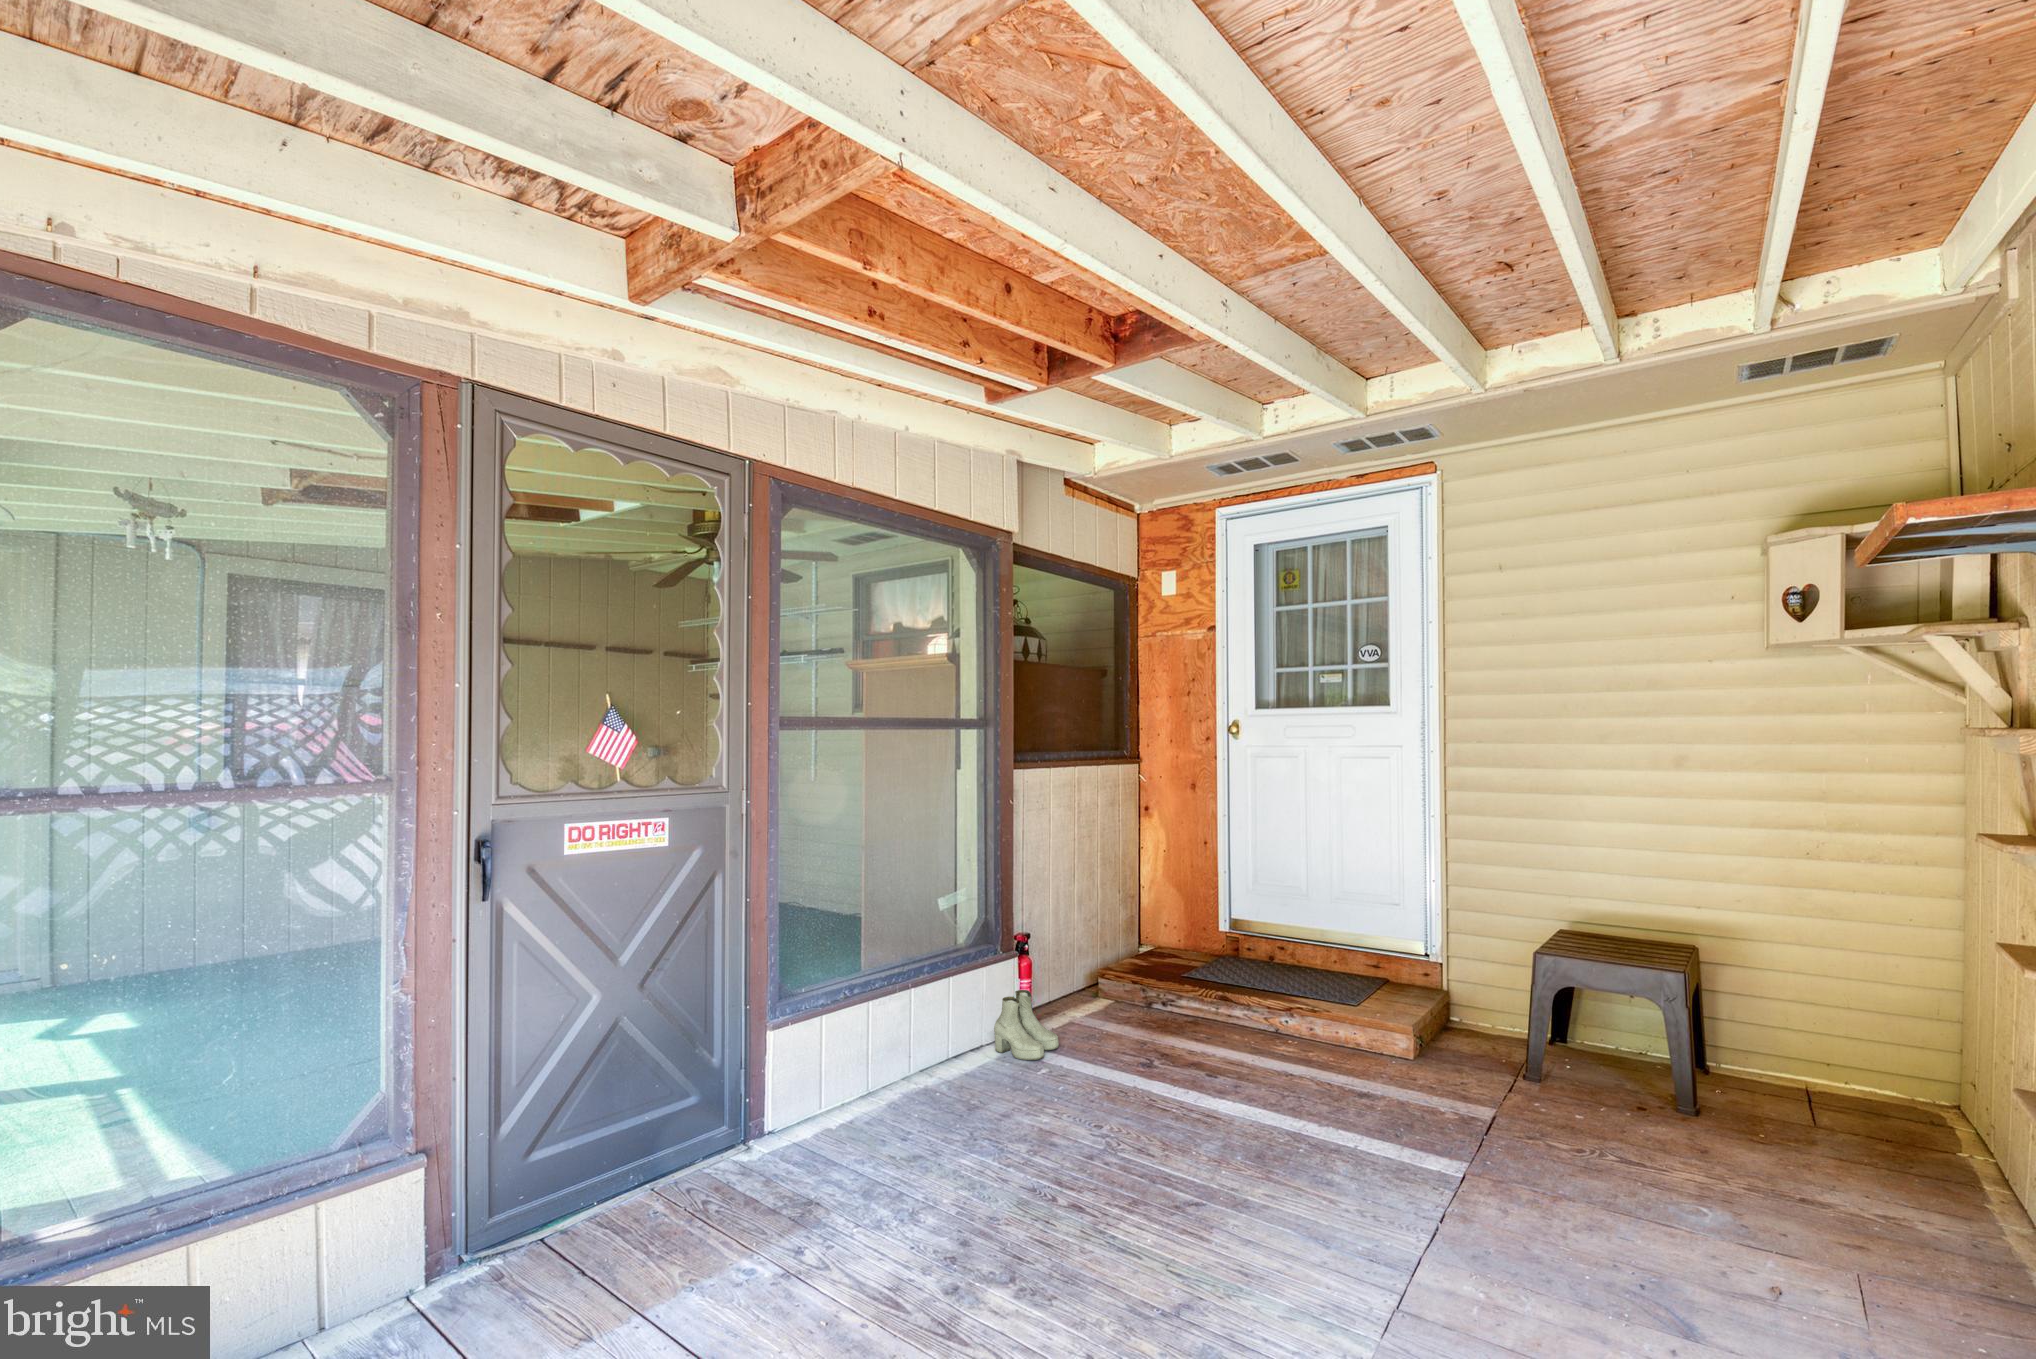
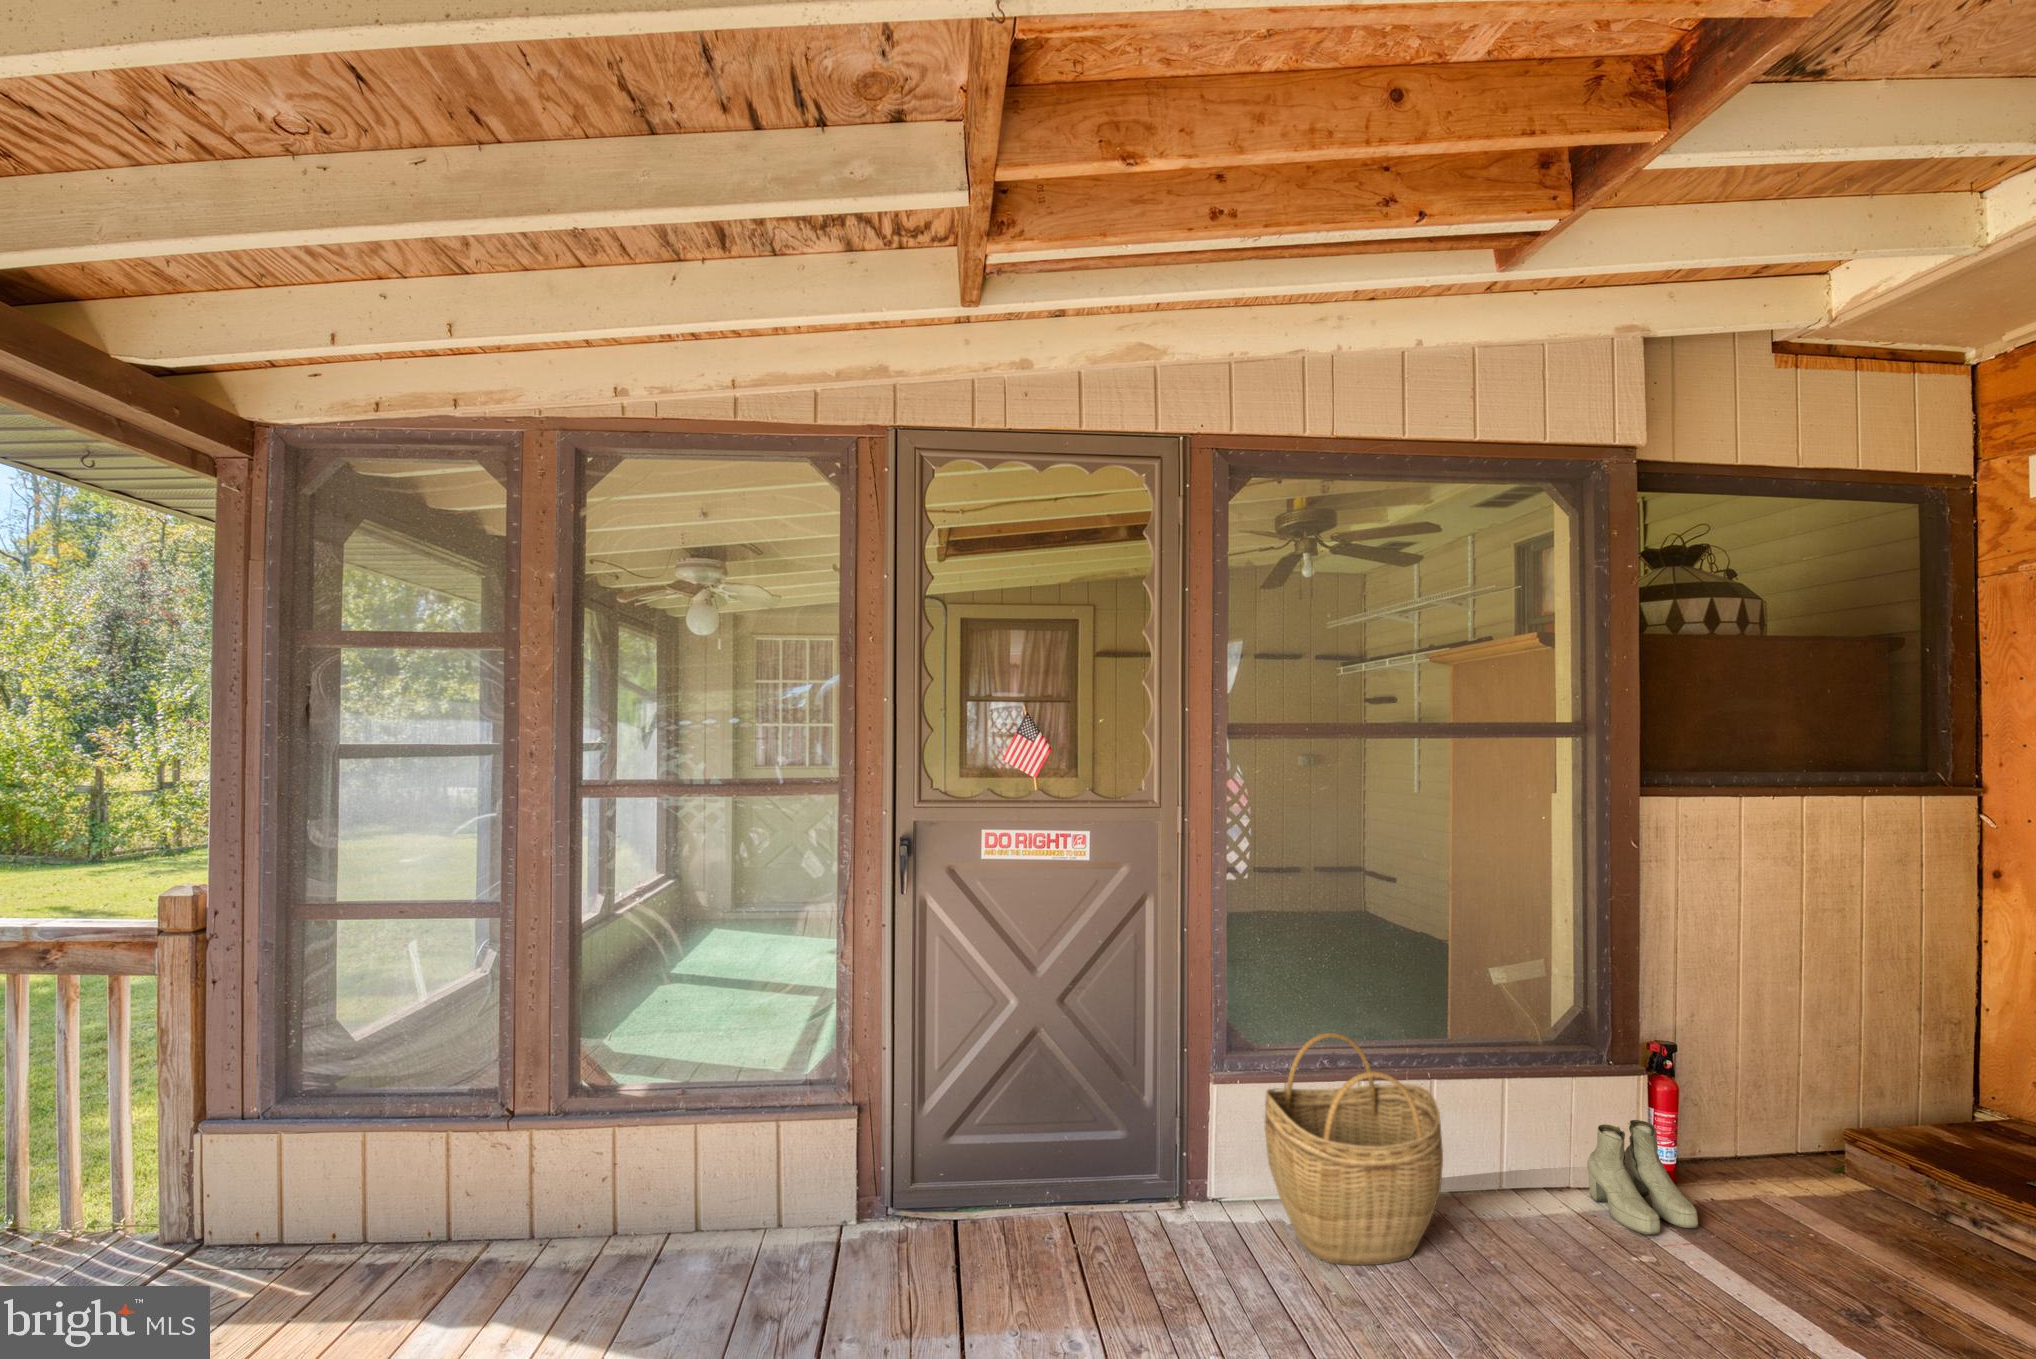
woven basket: none [816,966,947,1143] -> present [1265,1033,1443,1265]

